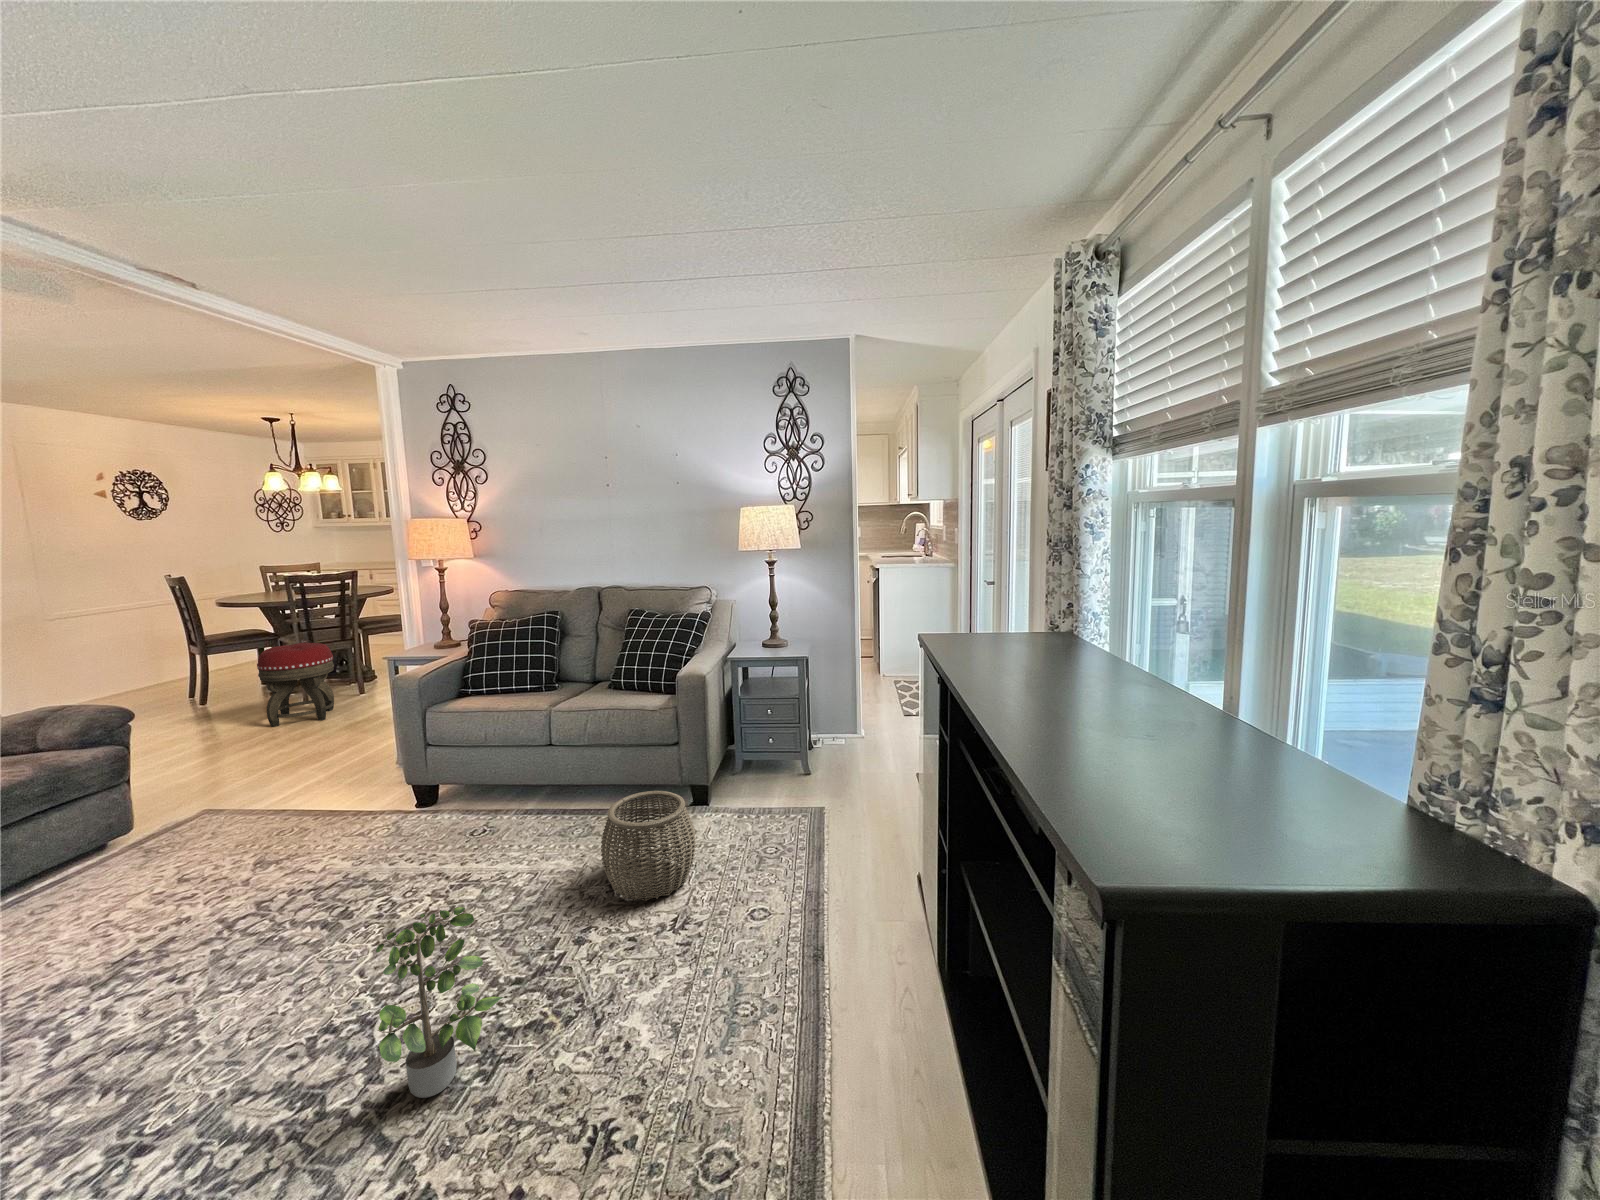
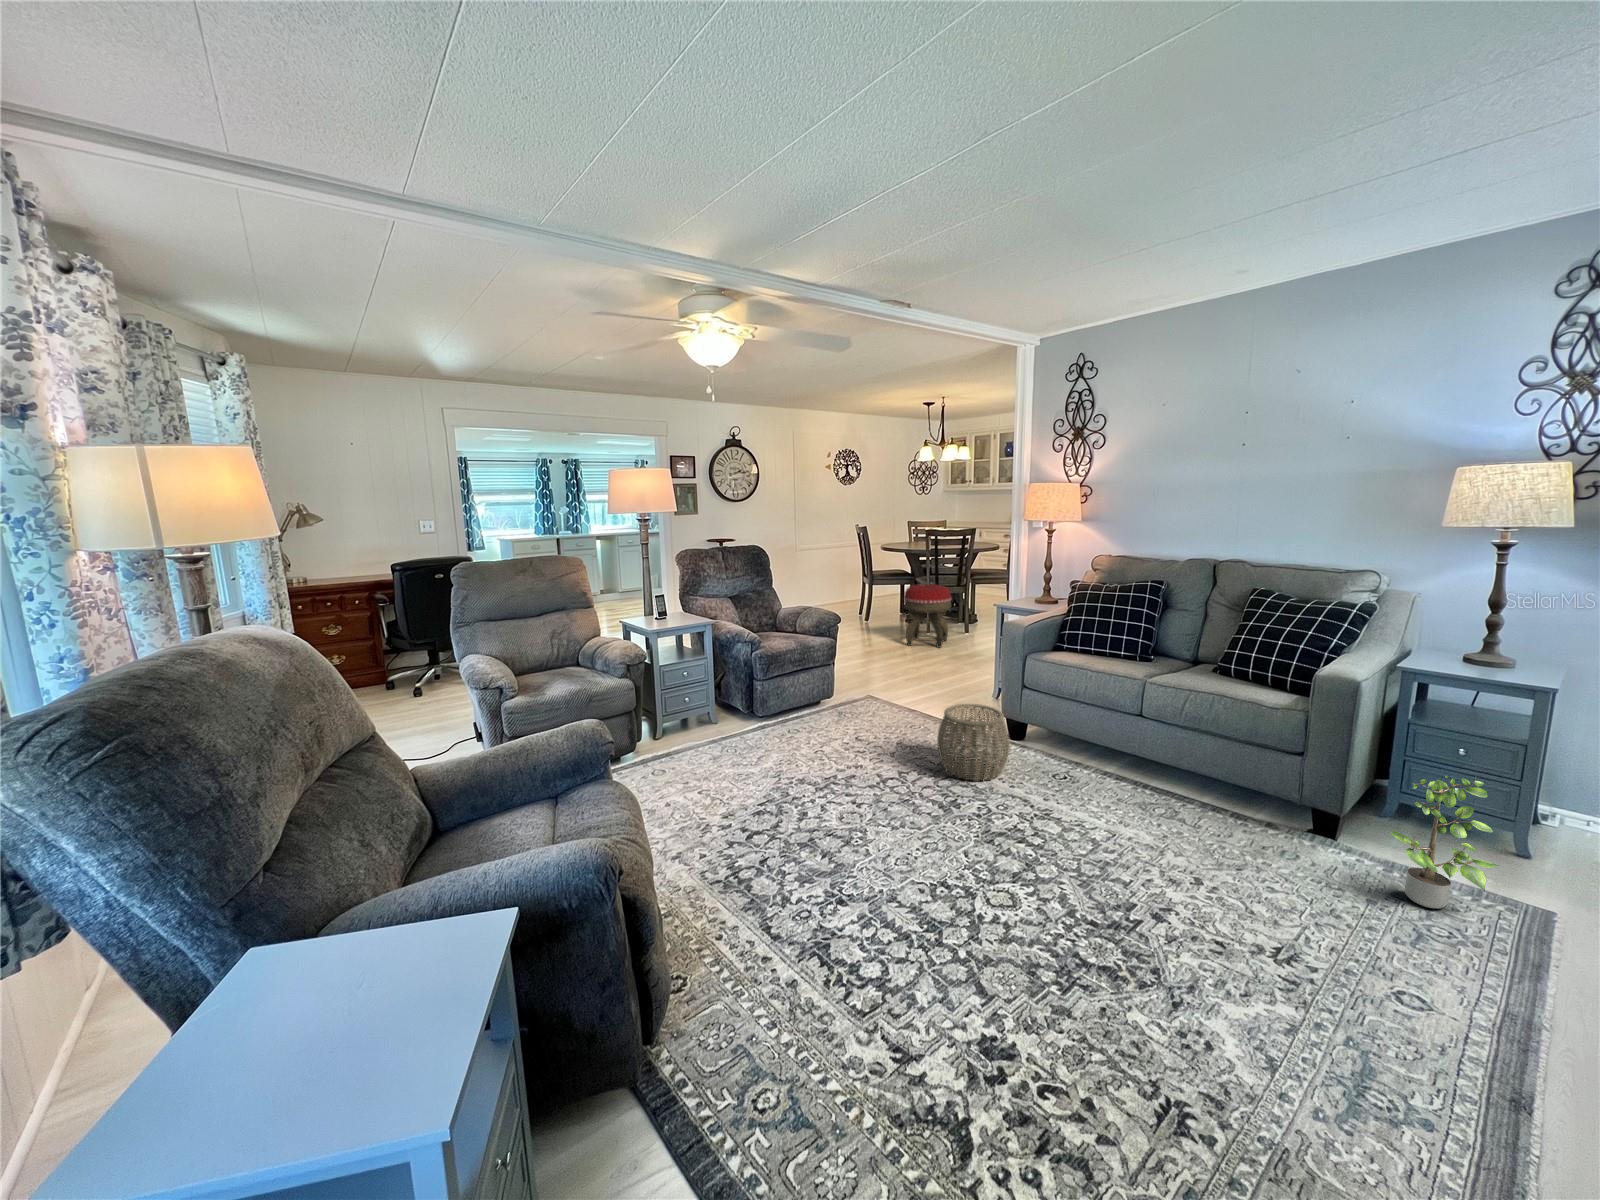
woven basket: present [601,791,696,901] -> present [937,704,1010,781]
potted plant: present [376,907,503,1098] -> present [1390,775,1498,908]

